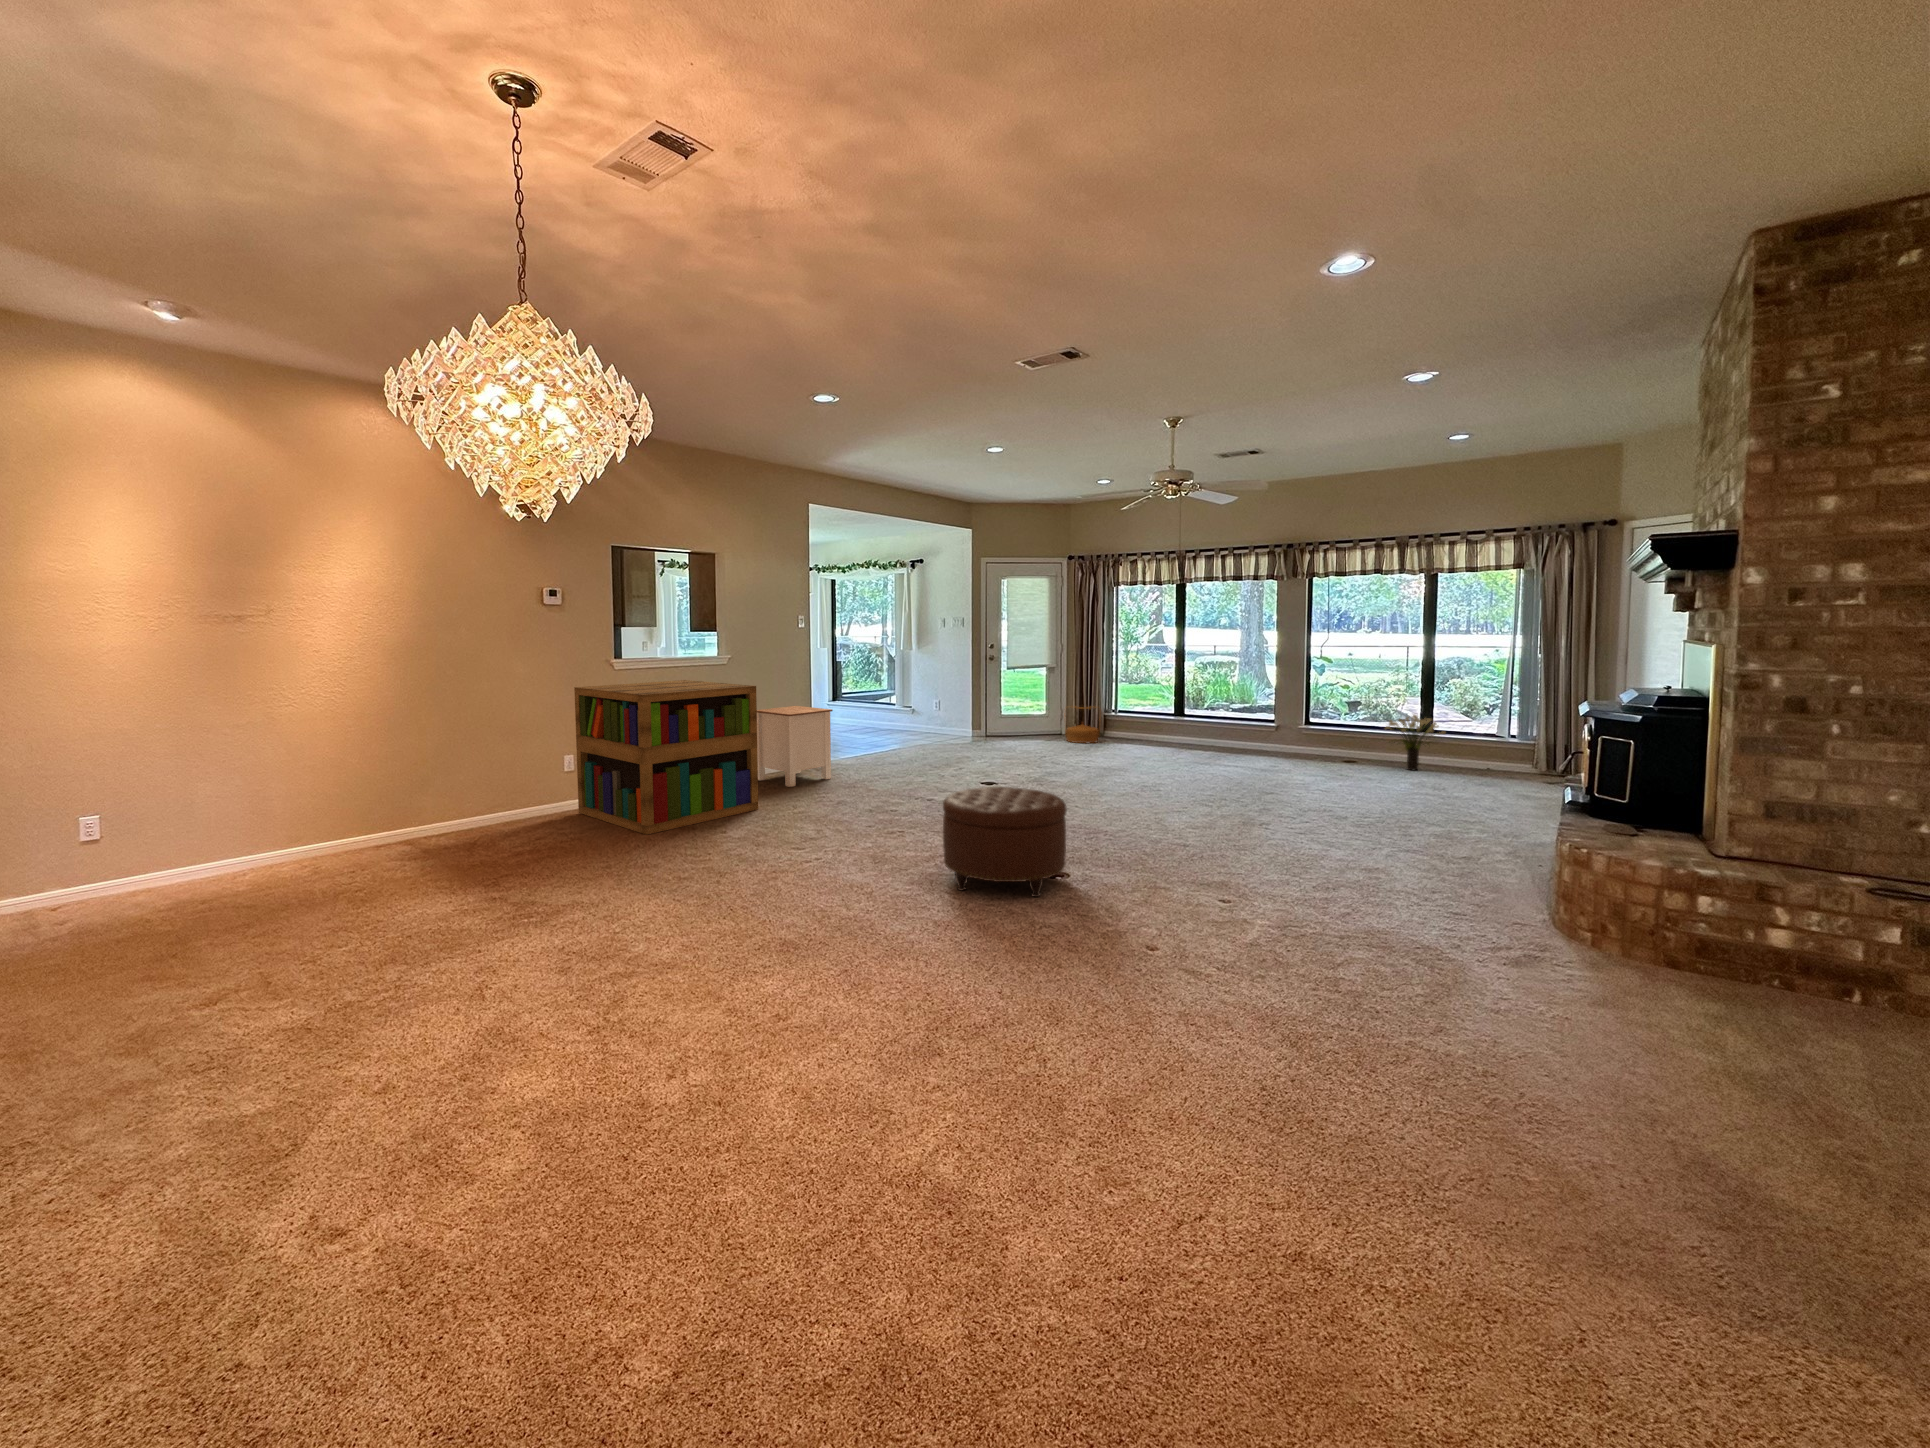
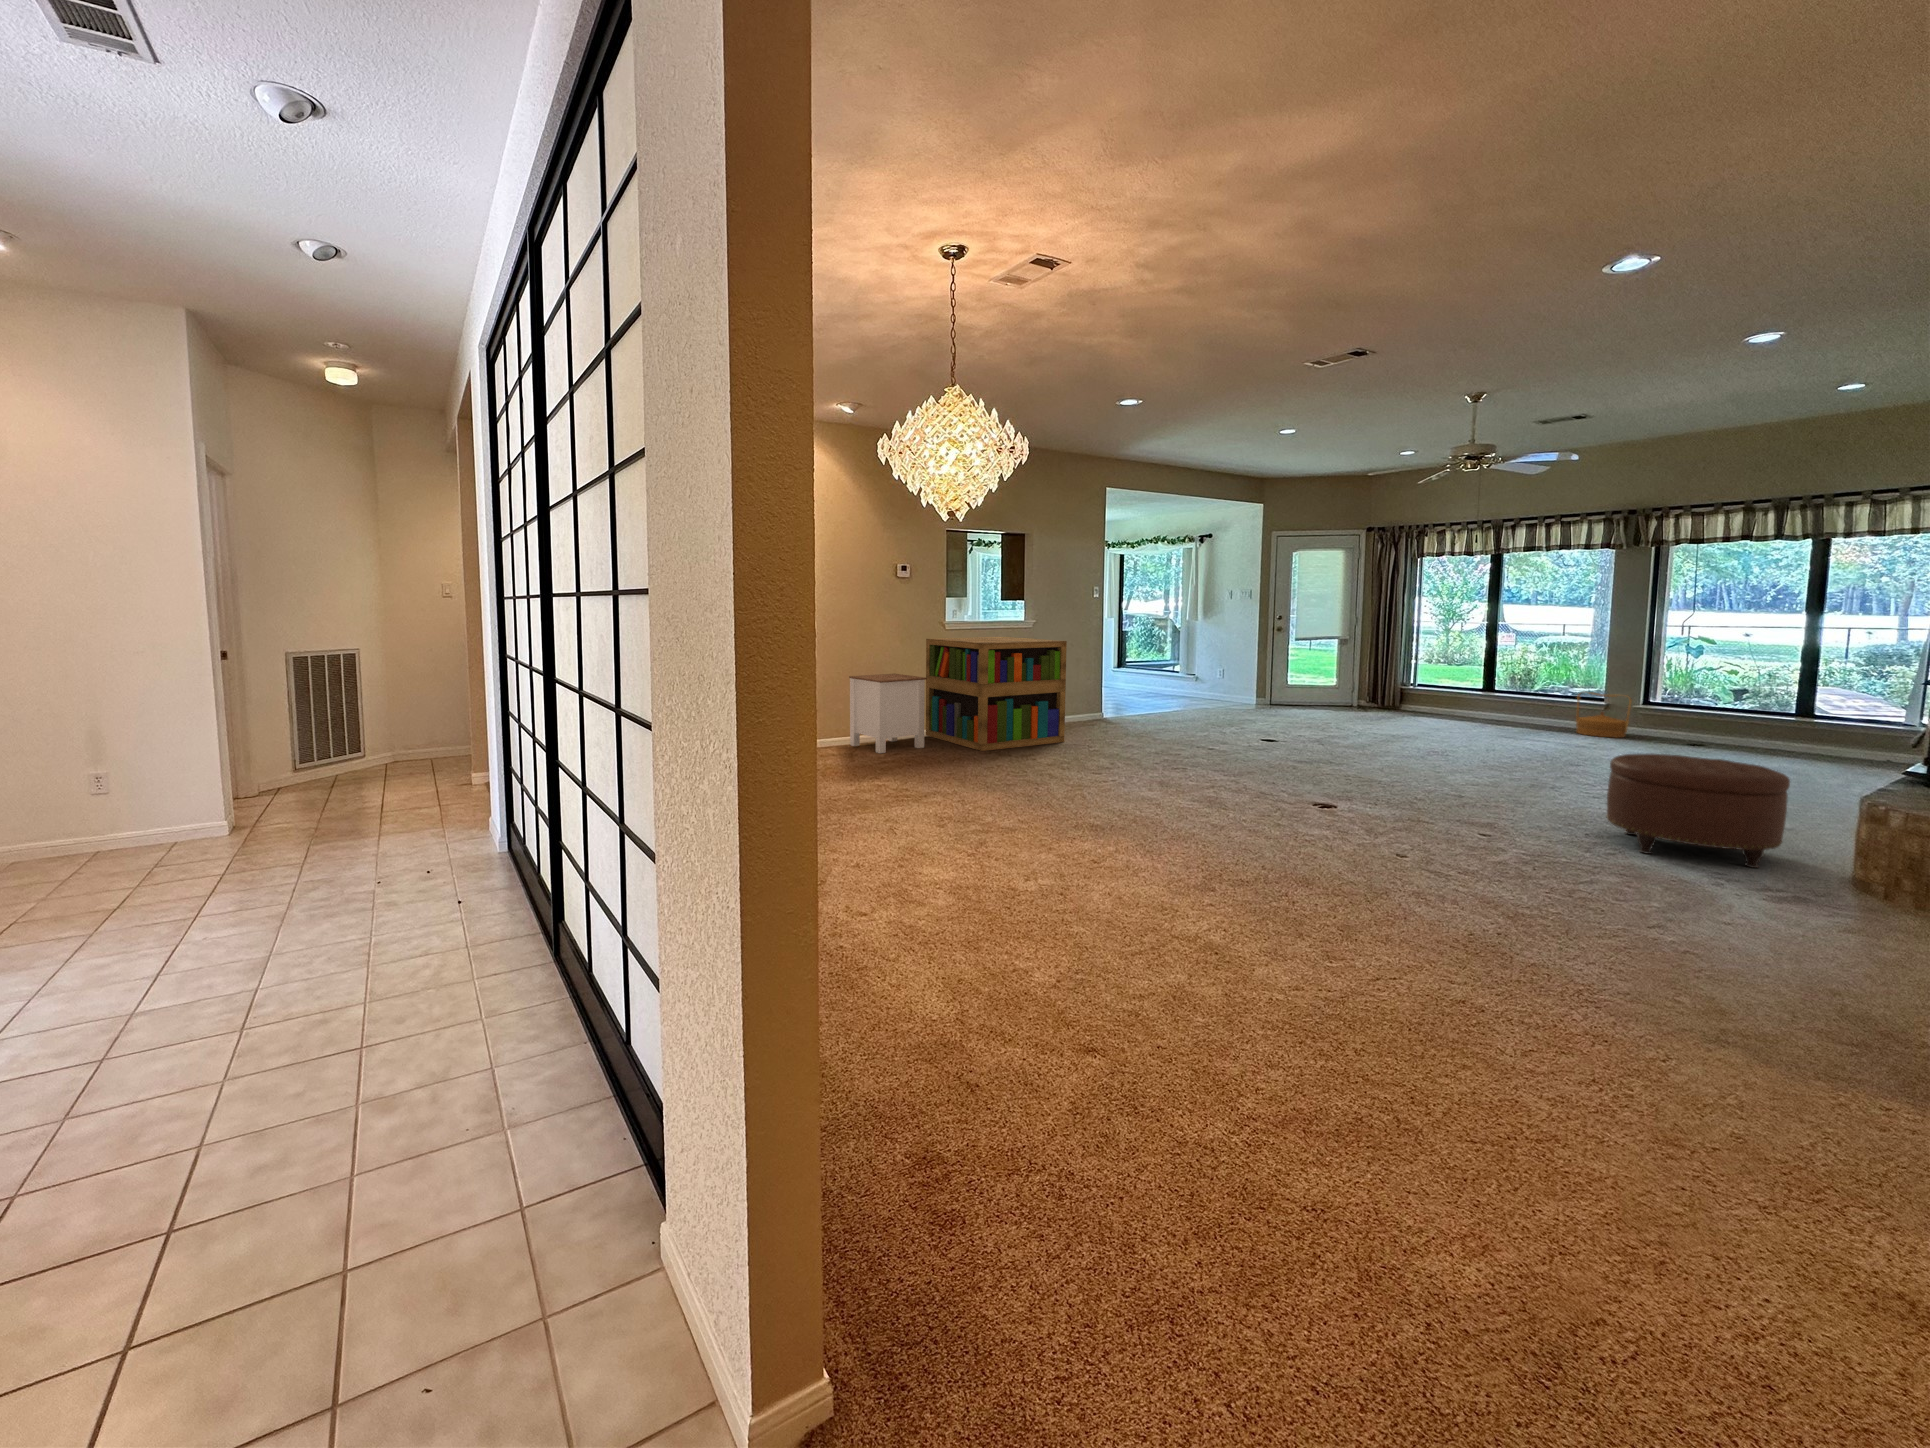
side table: present [757,706,833,787] -> present [849,674,927,753]
woven basket: present [1065,707,1100,743] -> present [1576,693,1632,738]
potted plant: present [1386,715,1445,770] -> none [1743,694,1827,755]
ottoman: present [943,787,1067,897] -> present [1606,753,1790,868]

